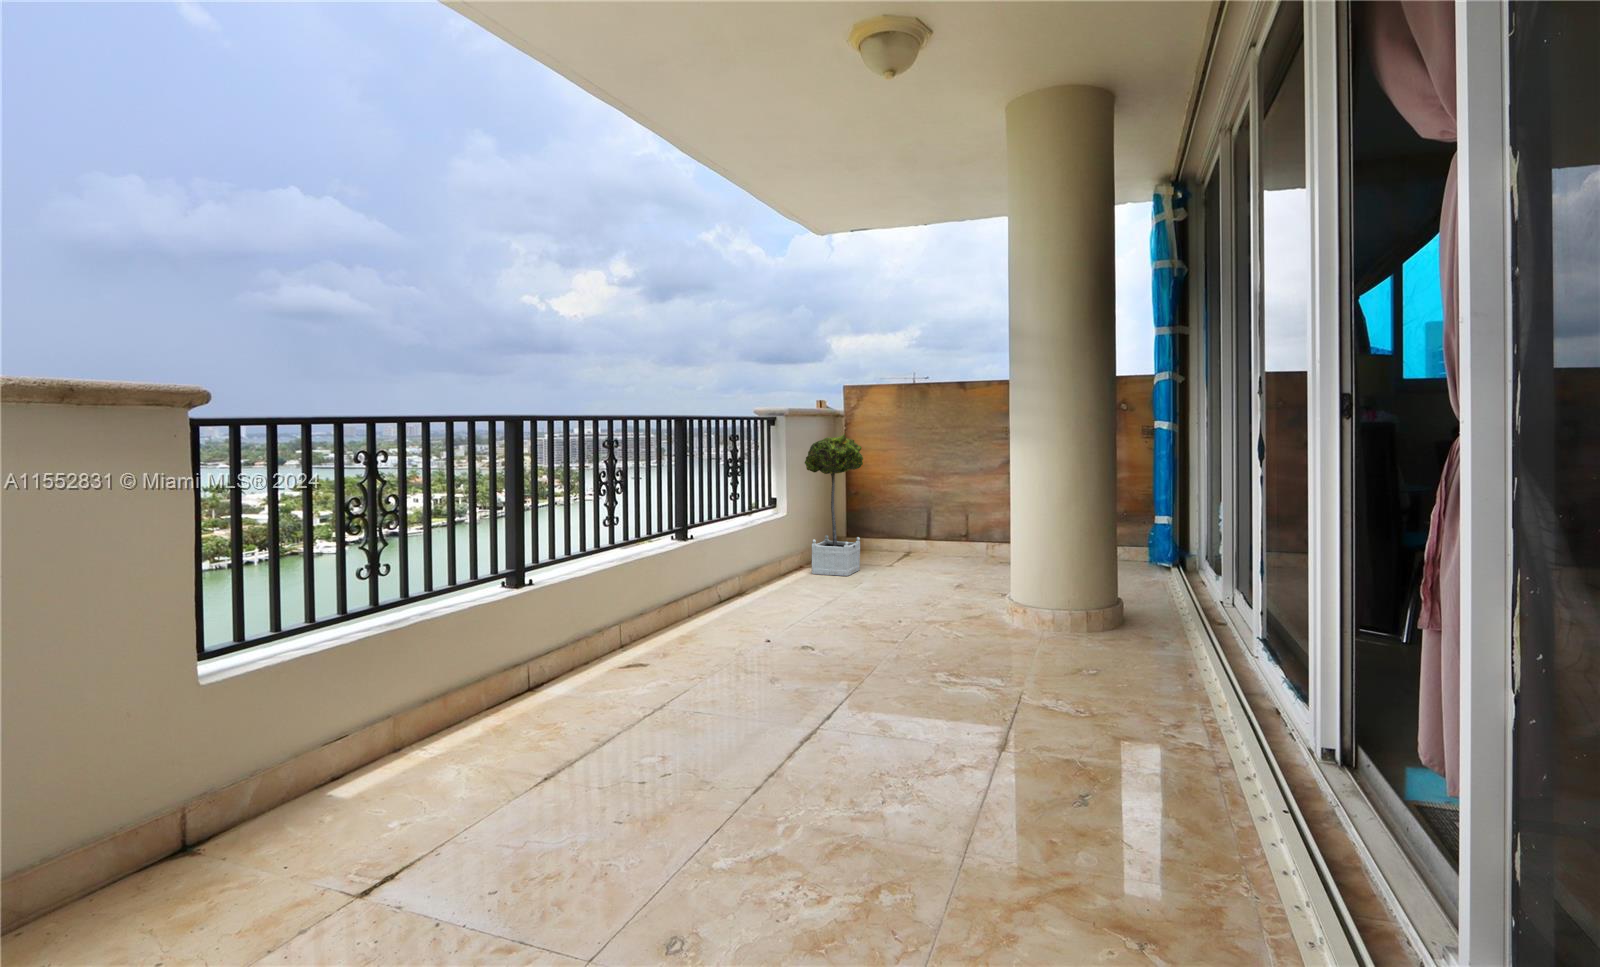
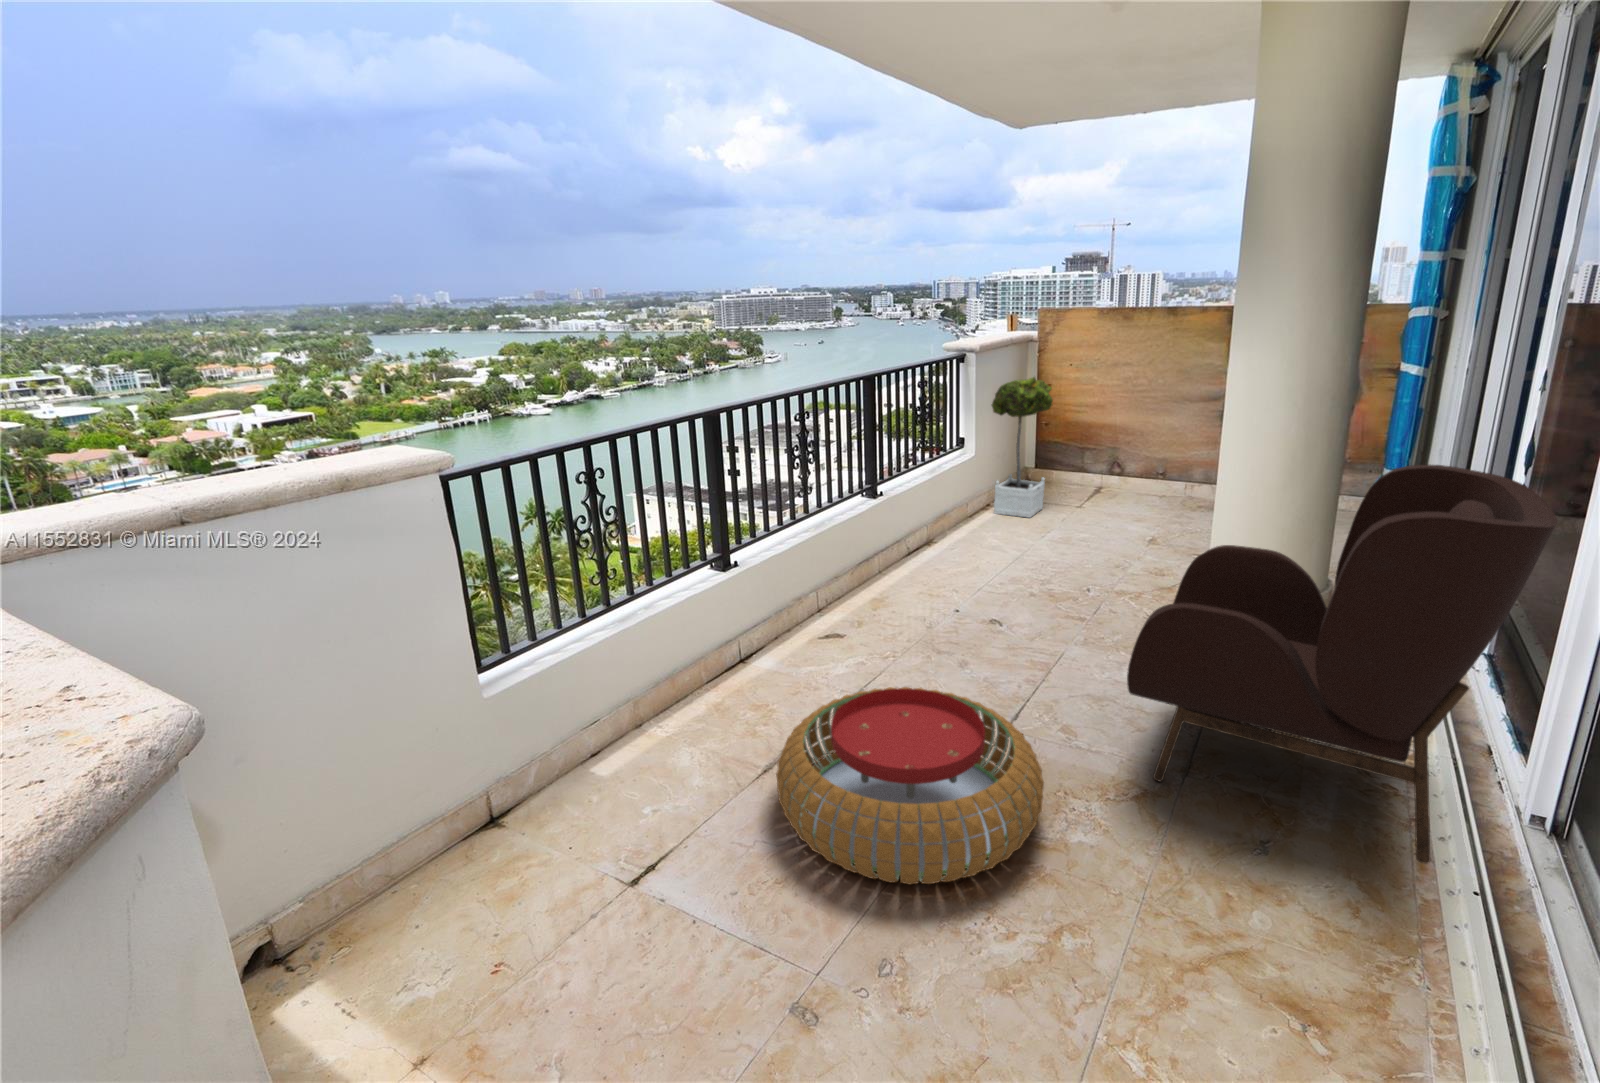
armchair: none [939,430,1283,798] -> present [1127,464,1558,864]
pouf: none [550,668,860,866] -> present [776,687,1044,884]

